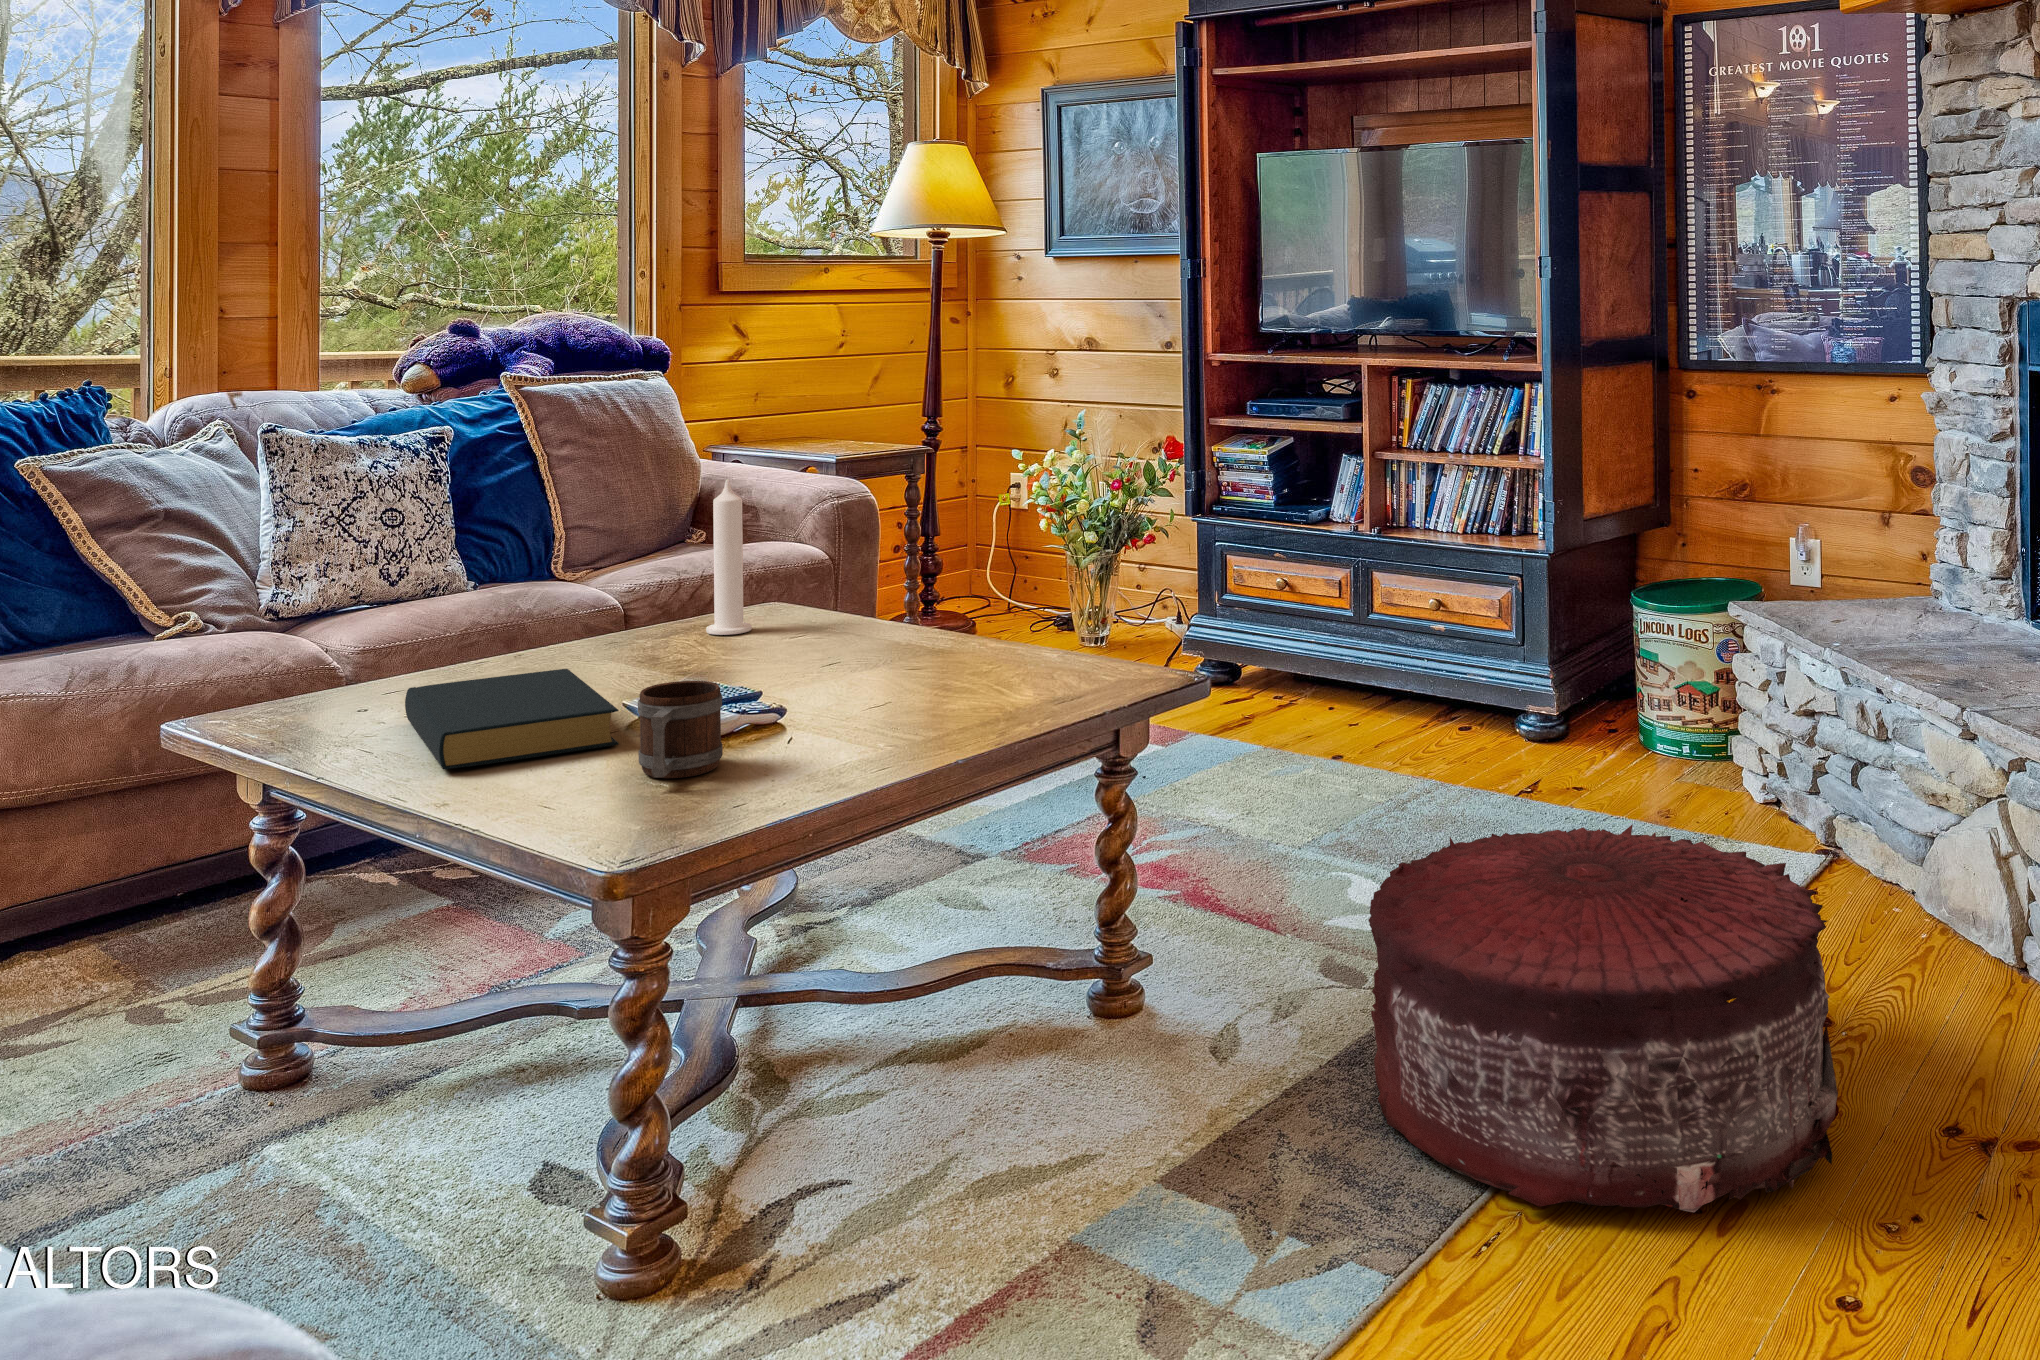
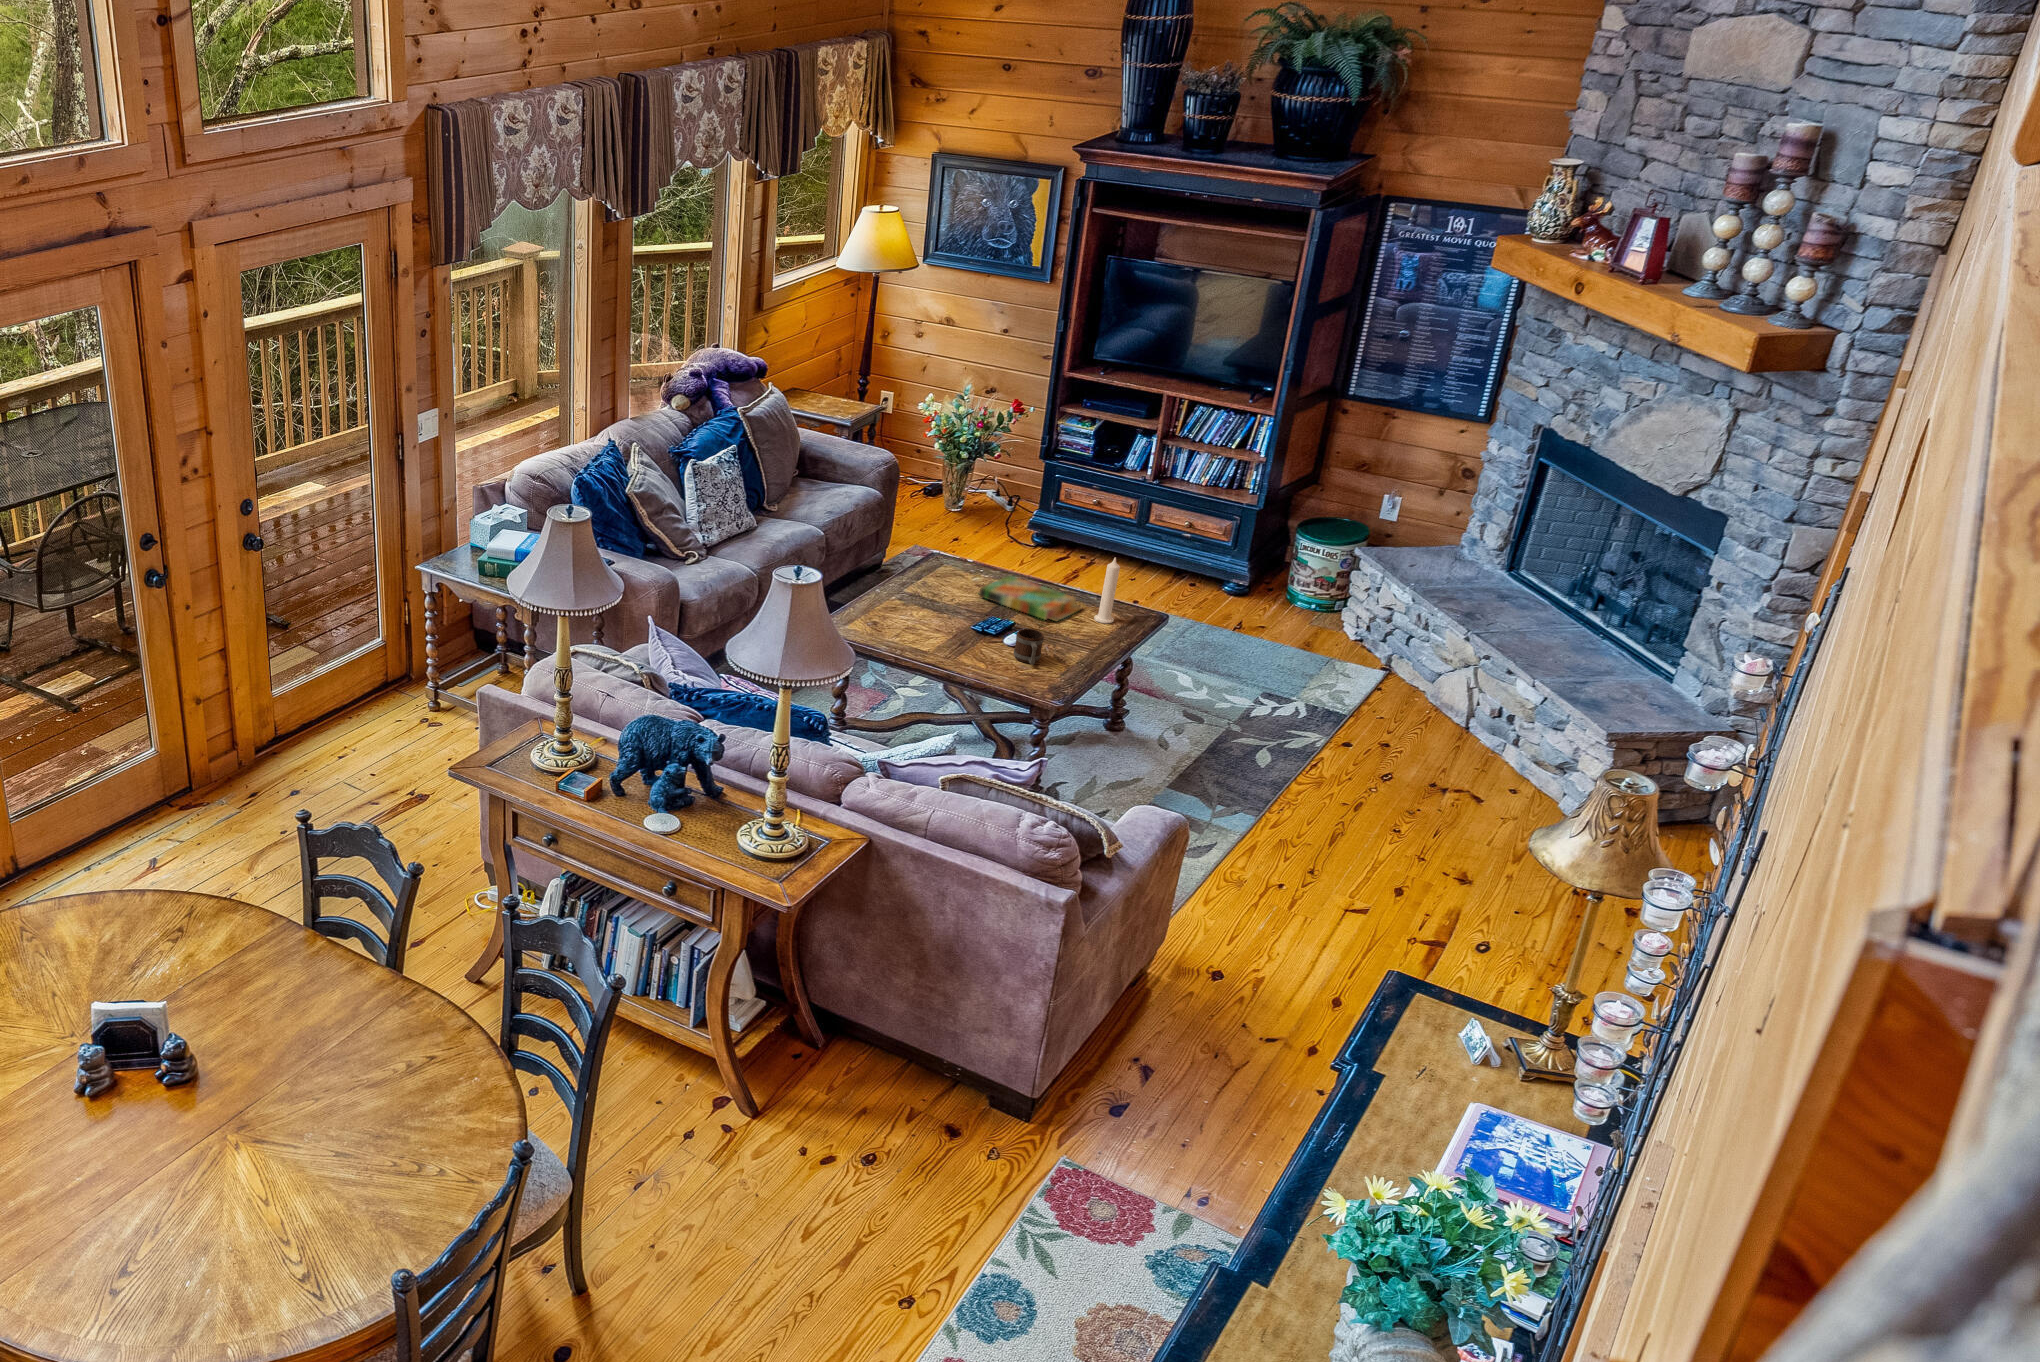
candle: present [706,479,752,635] -> present [1094,557,1120,623]
board game: none [741,619,987,696] -> present [978,576,1082,621]
hardback book: present [405,669,619,770] -> none [898,606,993,655]
pouf: present [1368,825,1838,1212] -> none [1230,678,1410,810]

